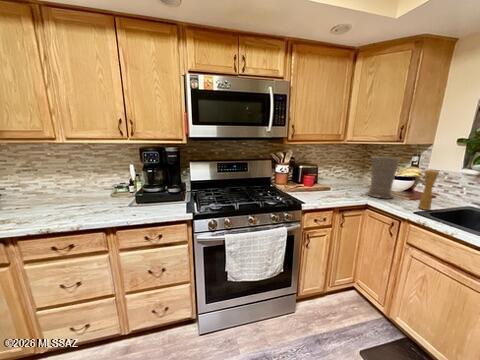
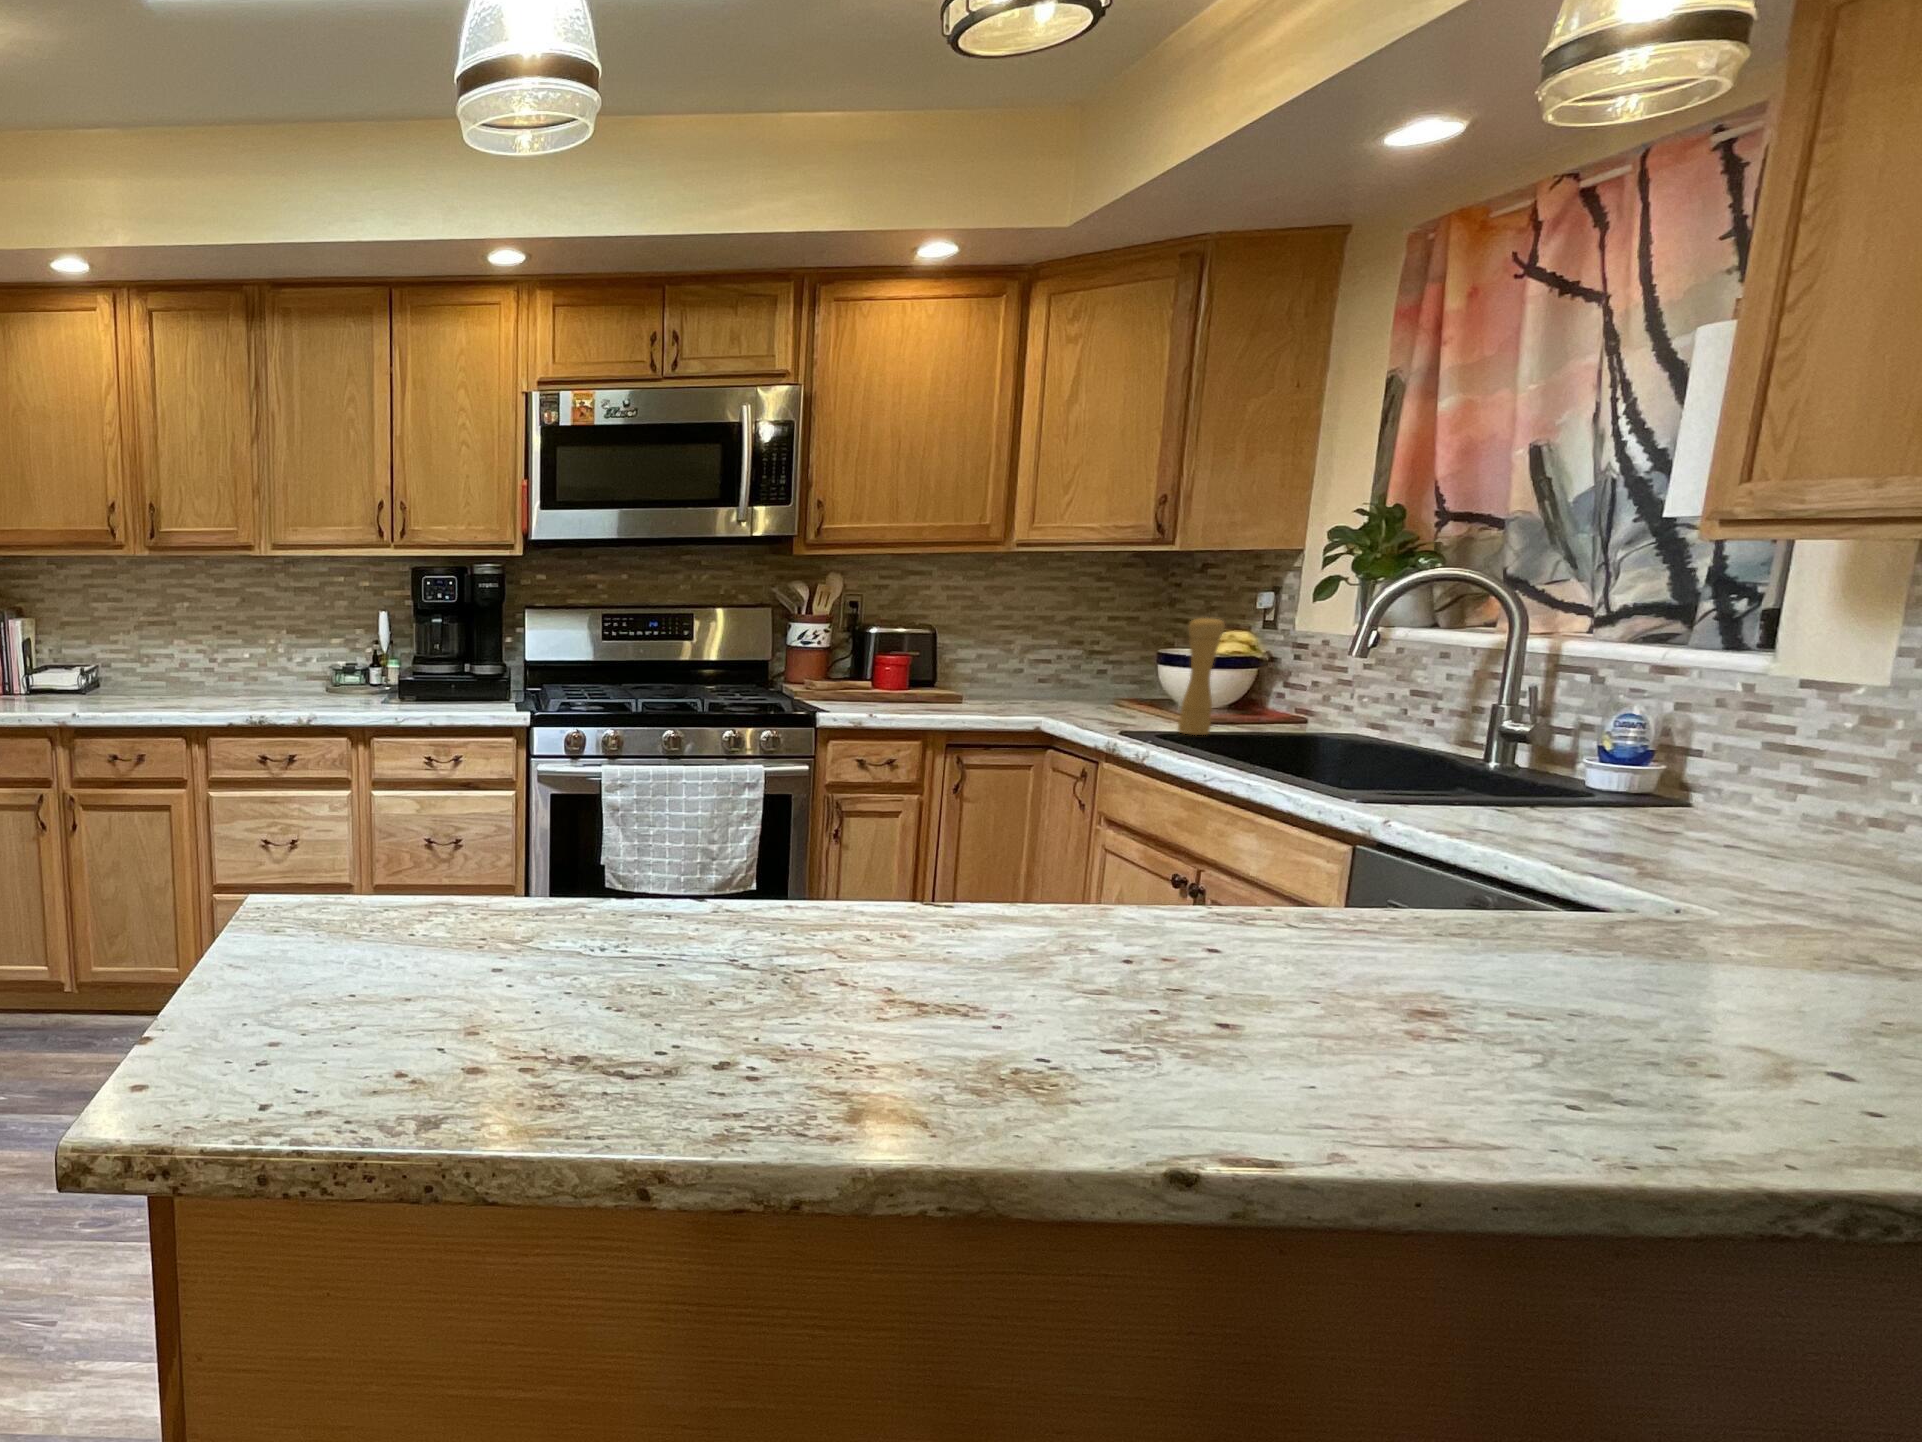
vase: present [367,156,401,199] -> none [1065,589,1165,716]

